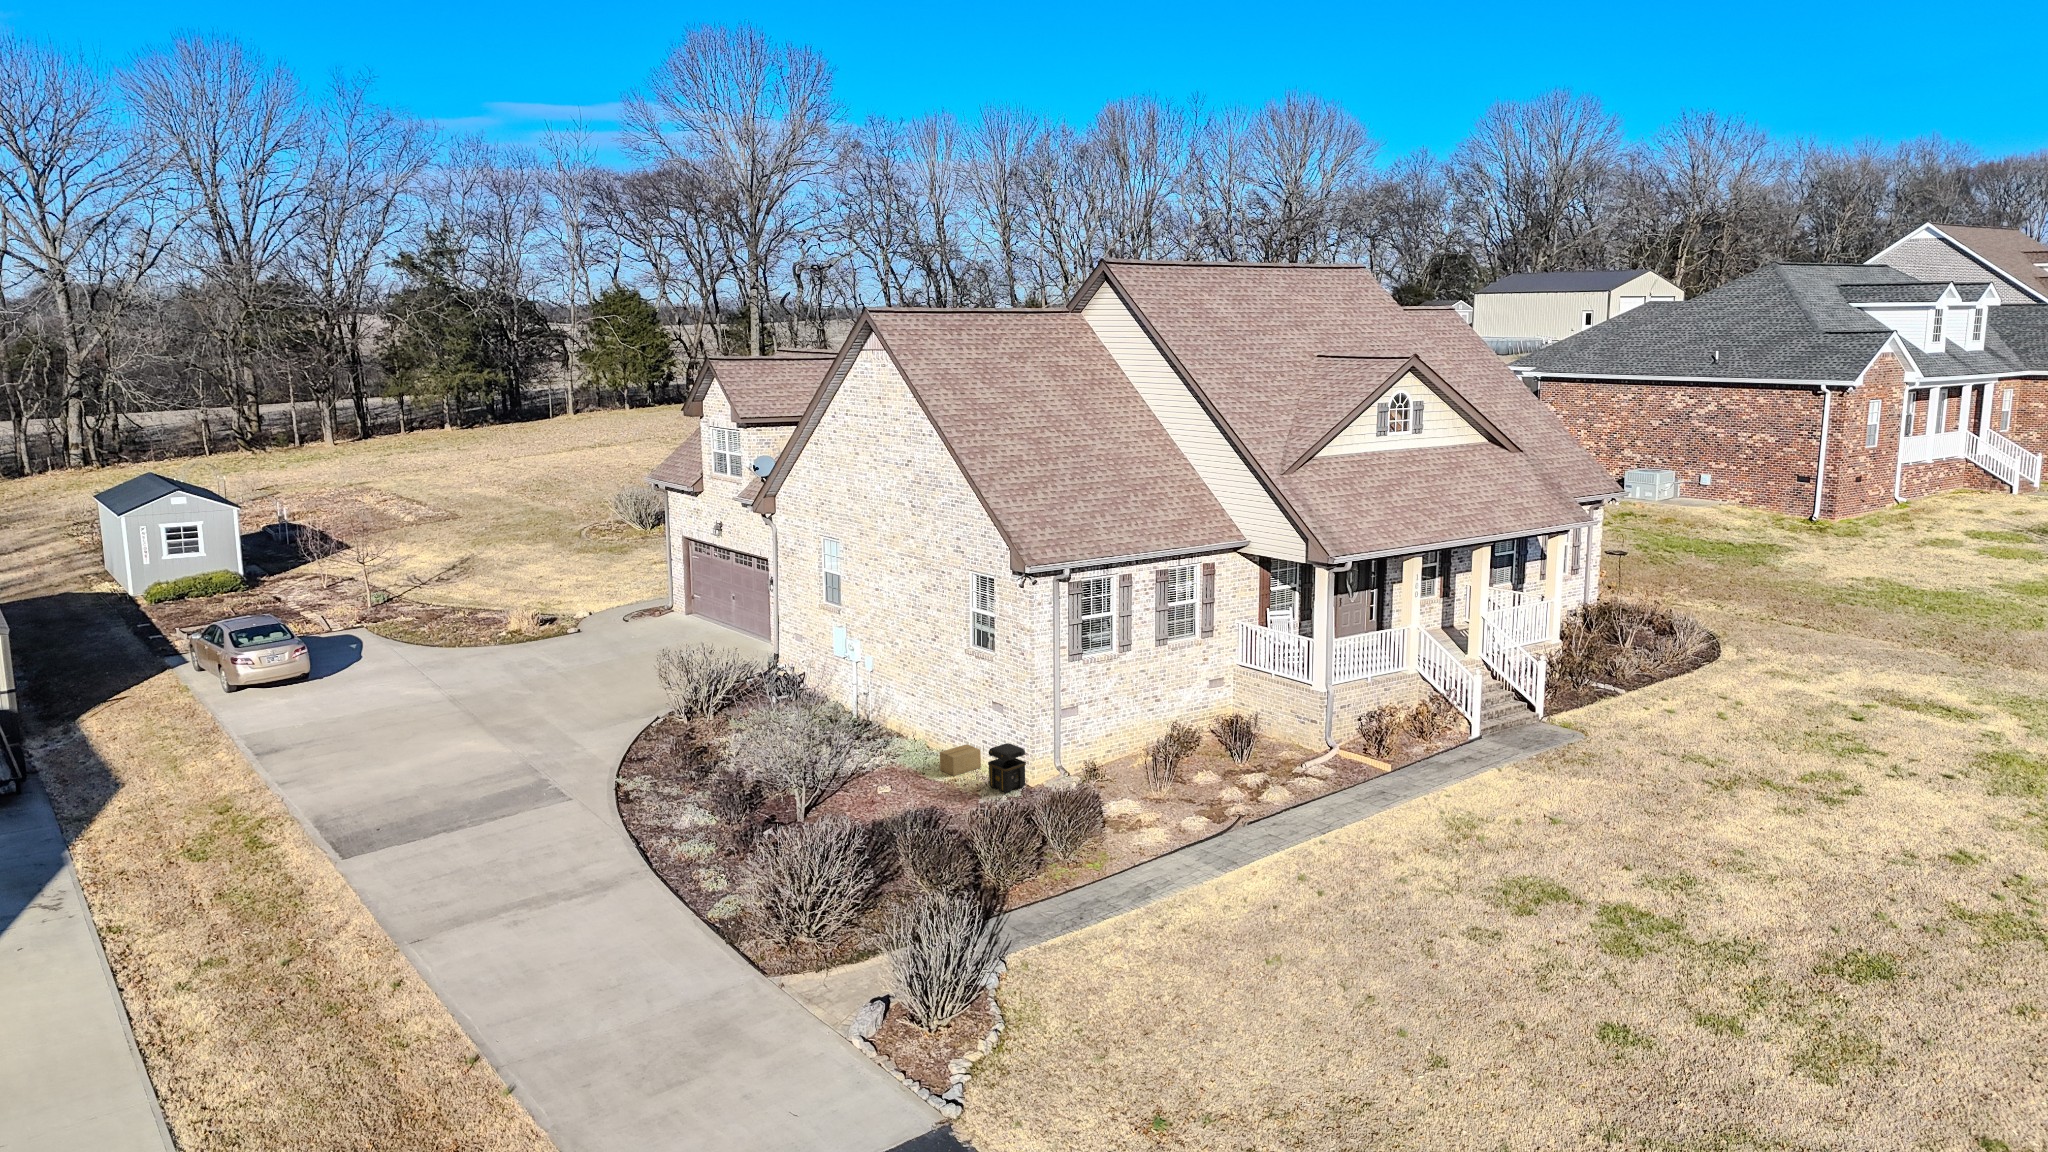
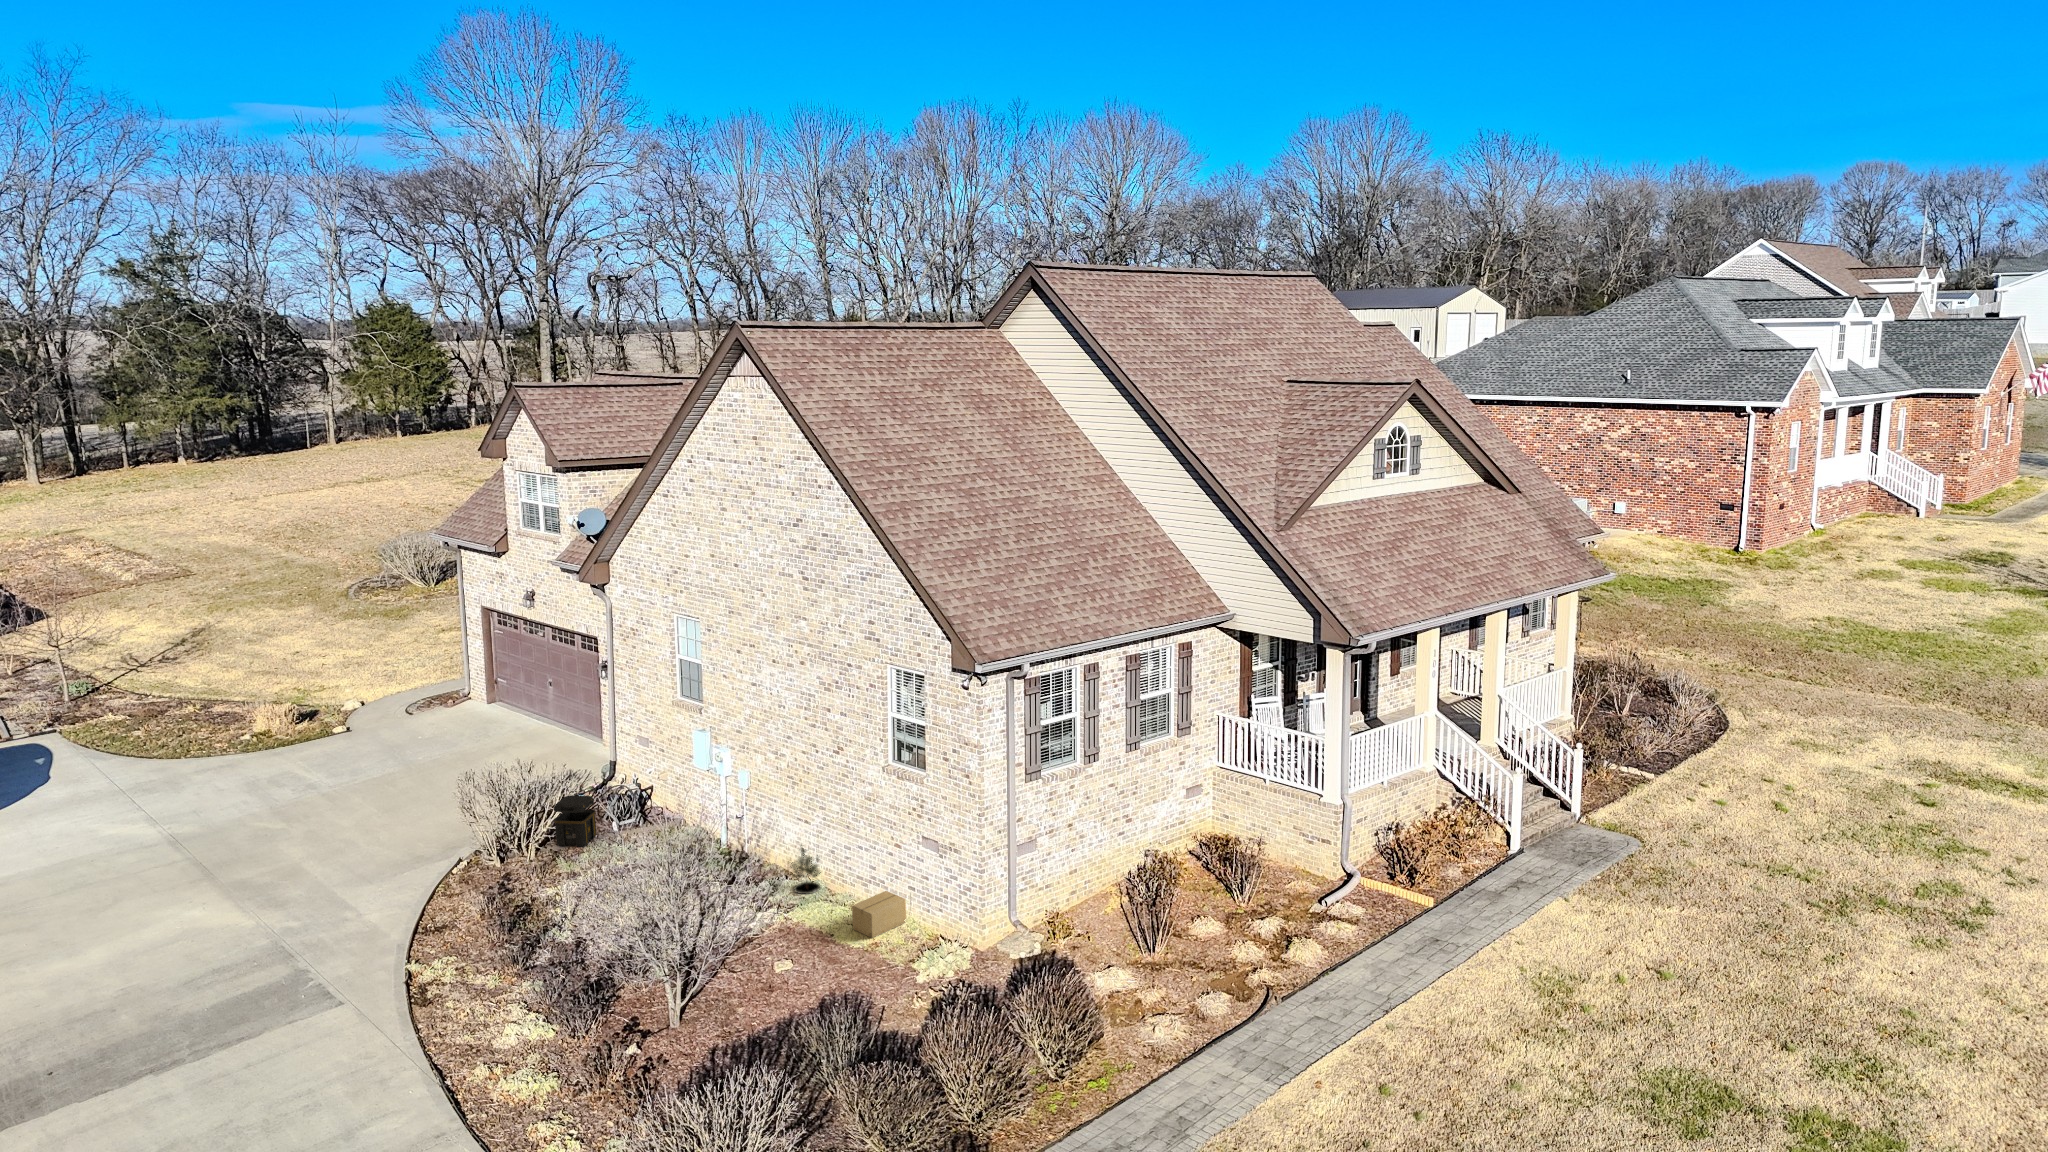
potted tree: none [896,709,922,748] -> present [790,845,821,894]
toolbox: present [988,743,1026,792] -> present [554,795,596,847]

